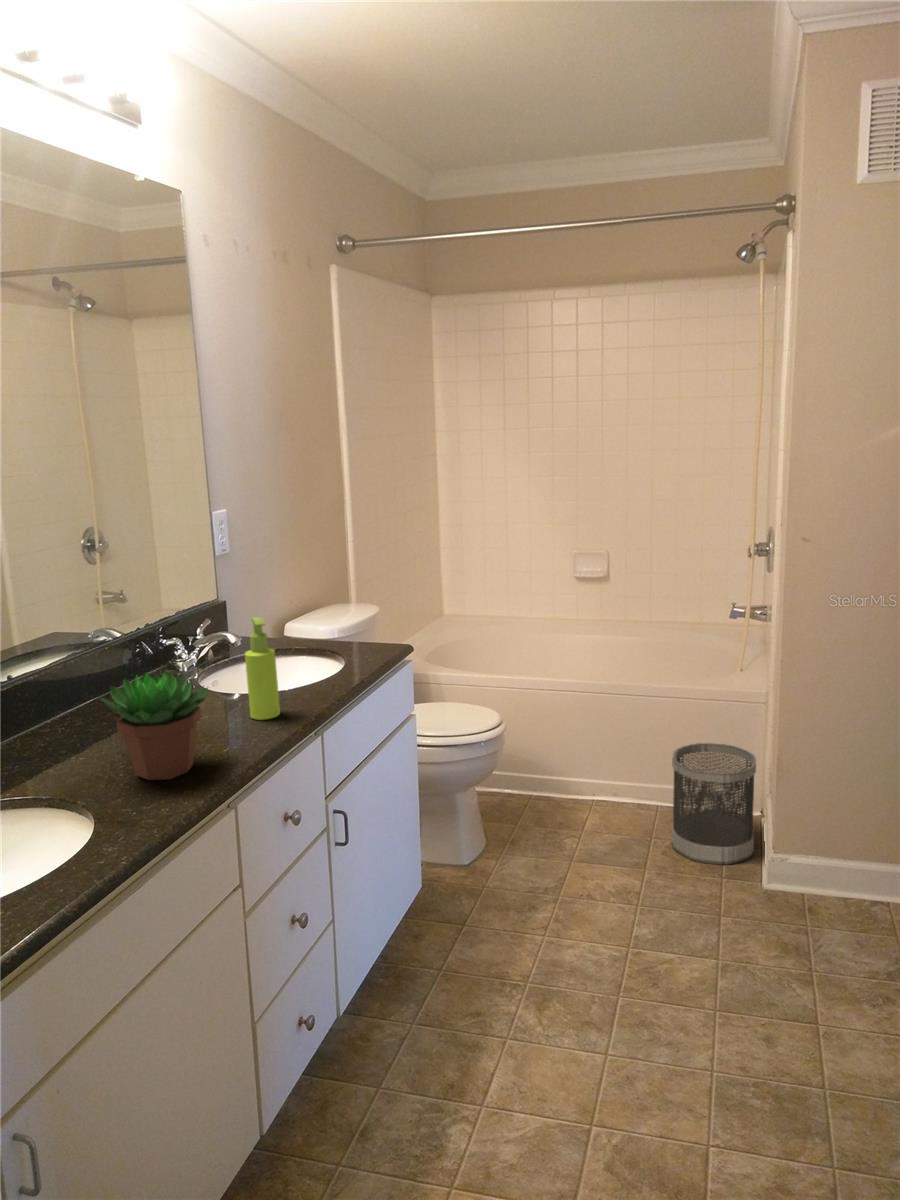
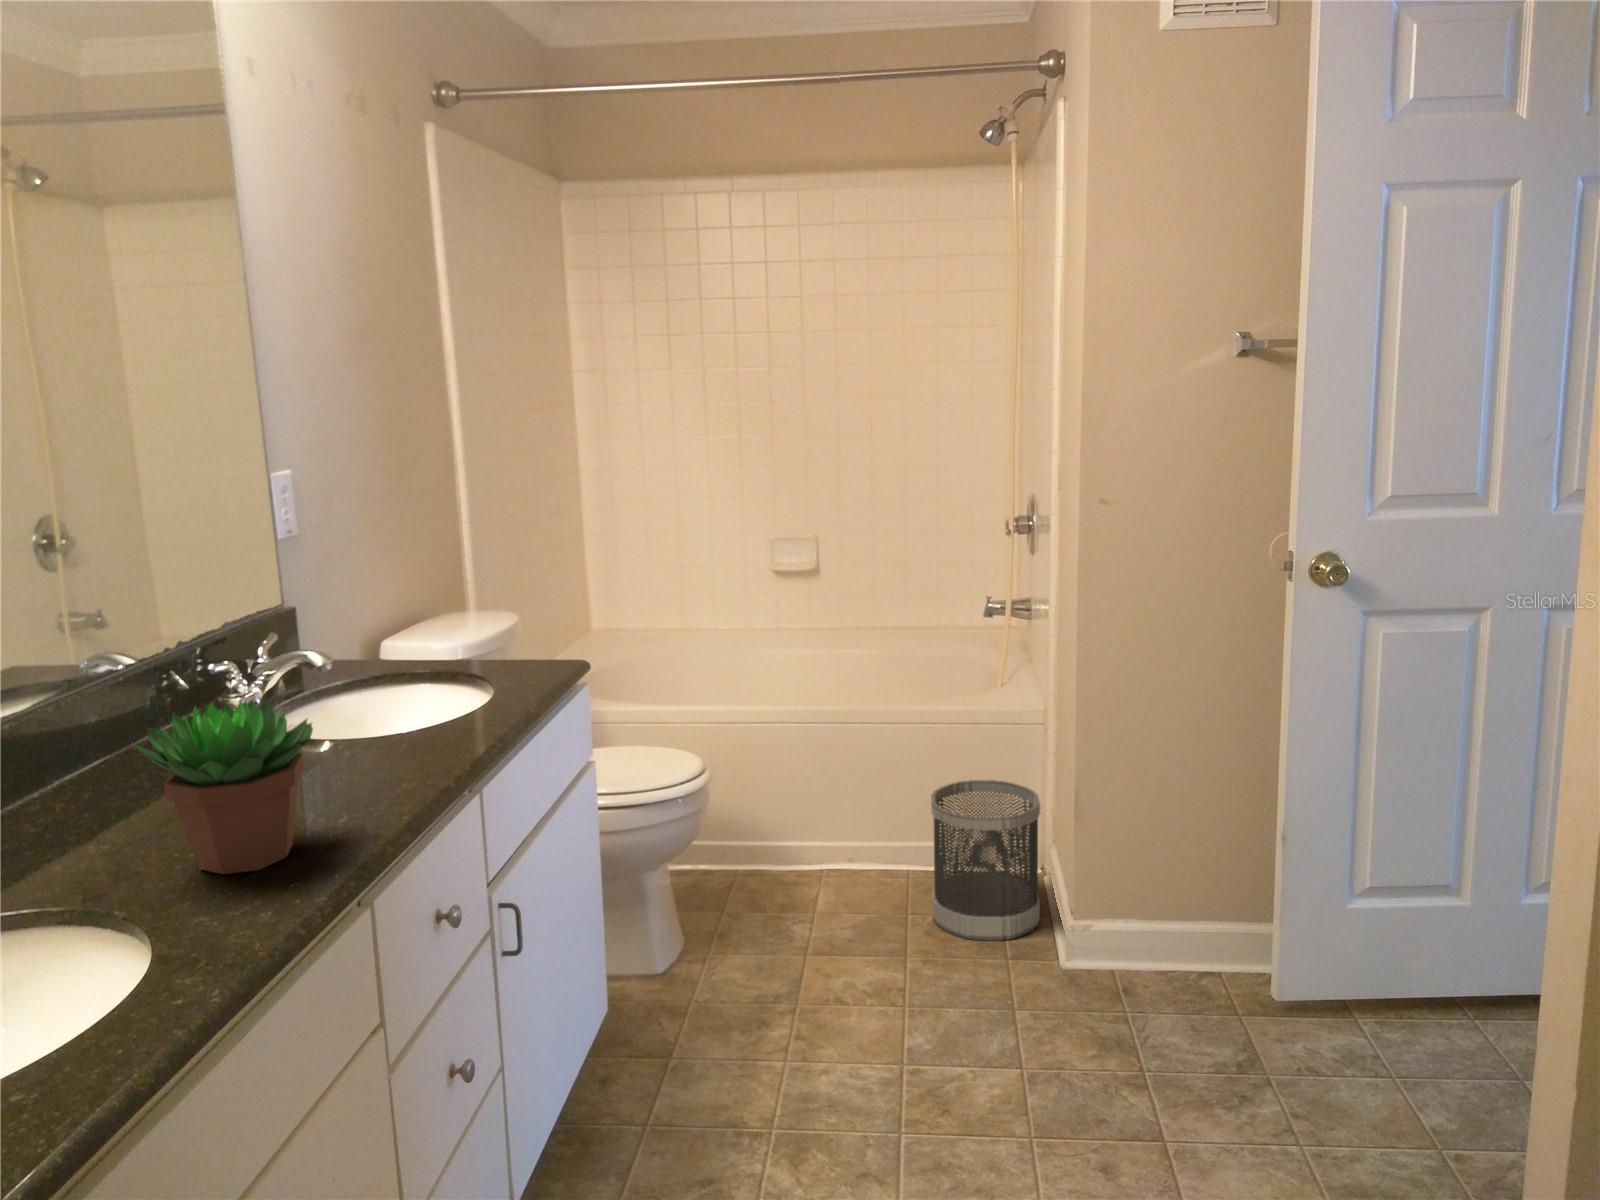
soap dispenser: present [245,617,280,720] -> none [358,615,415,773]

